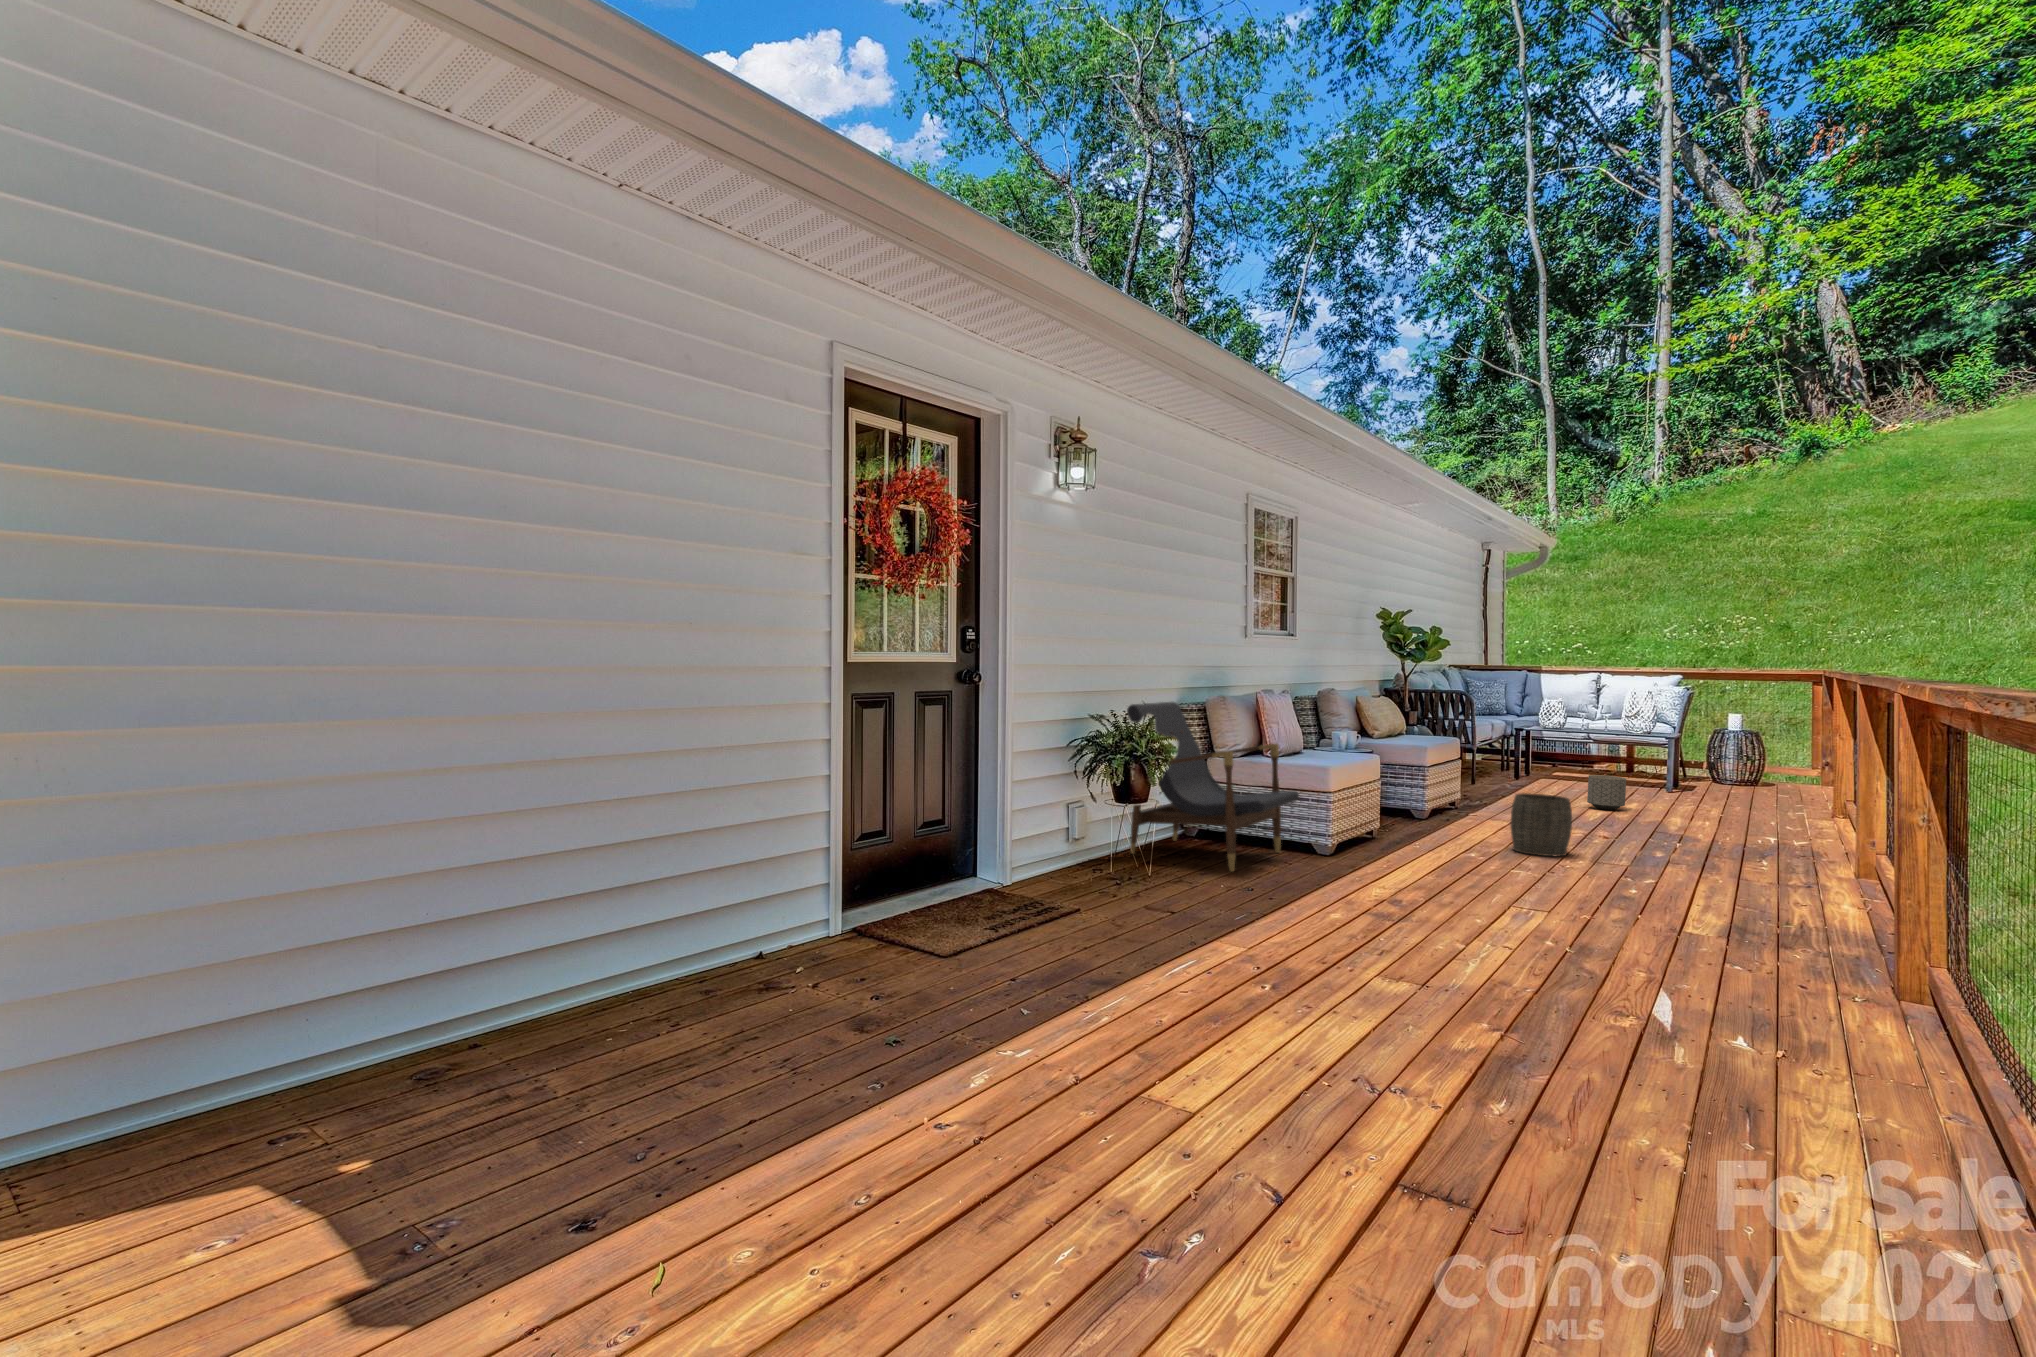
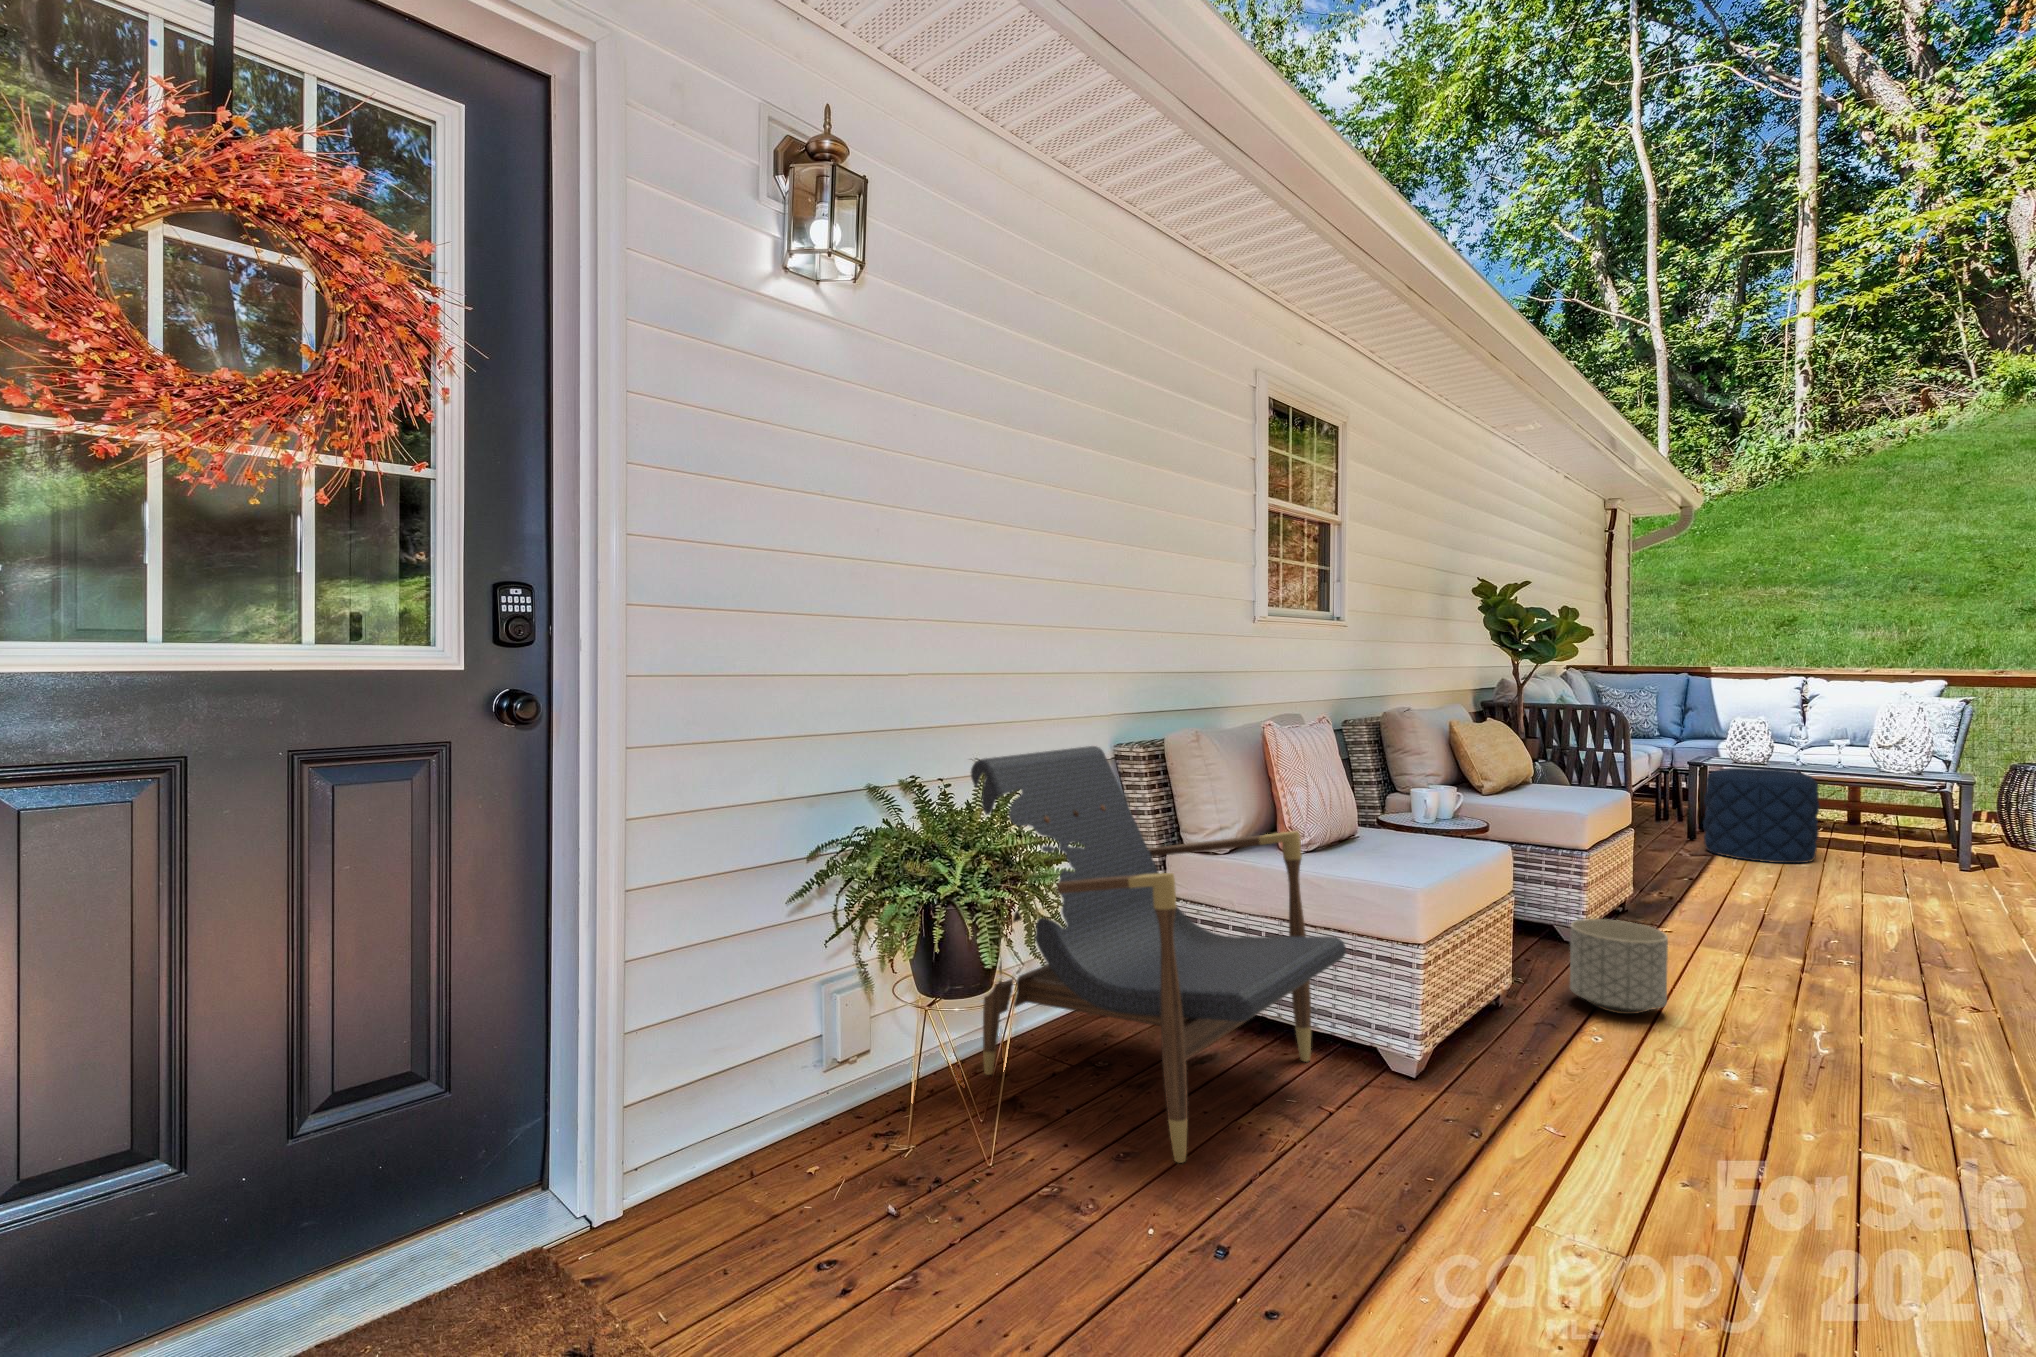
pouf: none [1520,737,1588,797] -> present [1703,768,1819,863]
planter: present [1587,775,1626,810] -> present [1570,919,1668,1014]
woven basket: present [1510,793,1572,856] -> none [1799,916,1955,1066]

